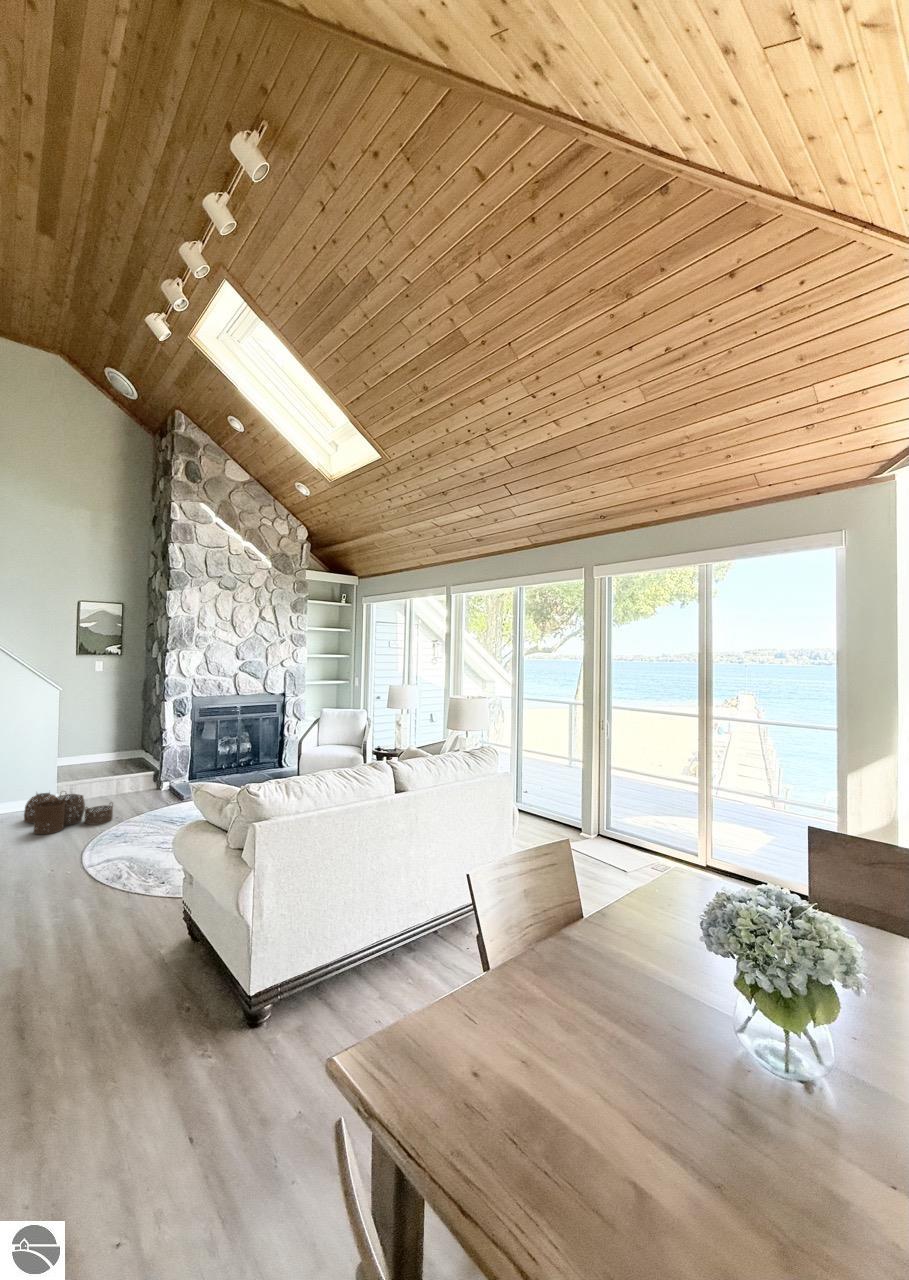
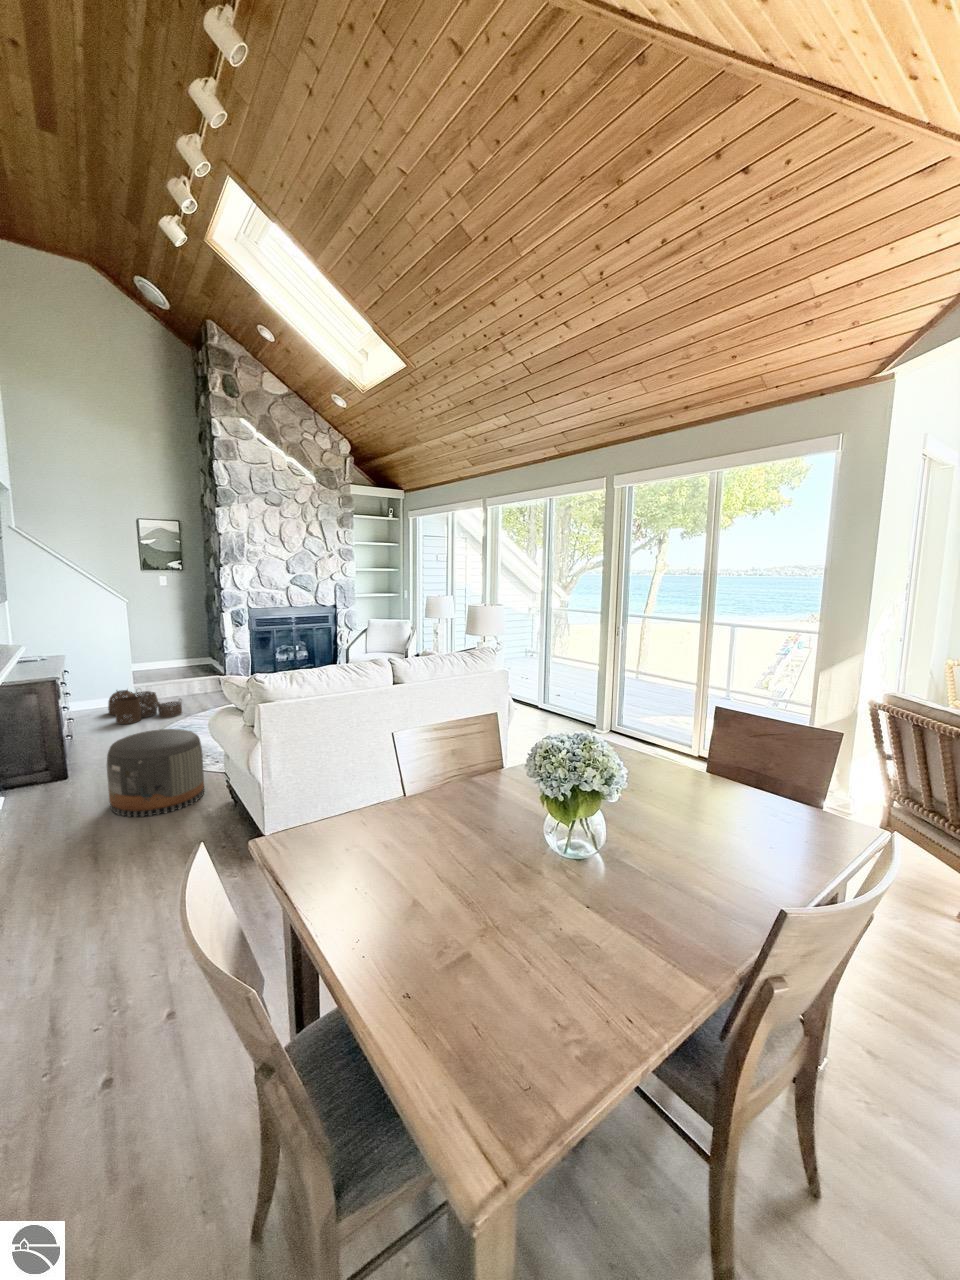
pouf: none [33,844,152,959] -> present [107,729,204,817]

